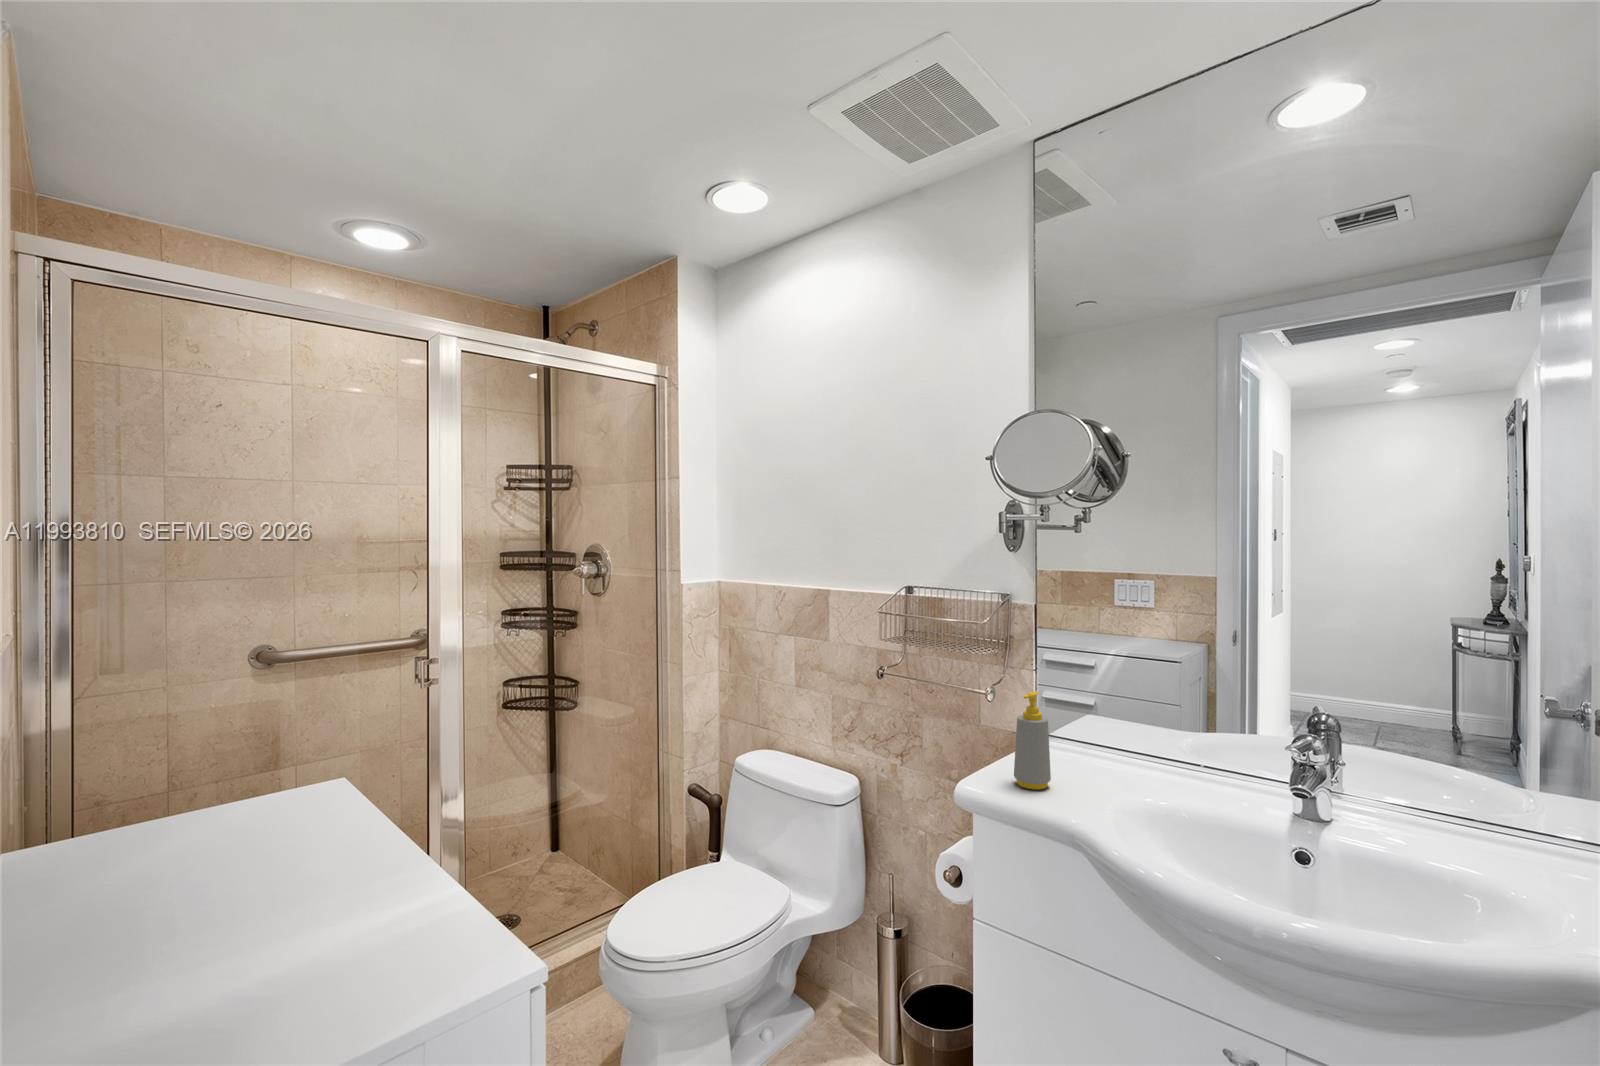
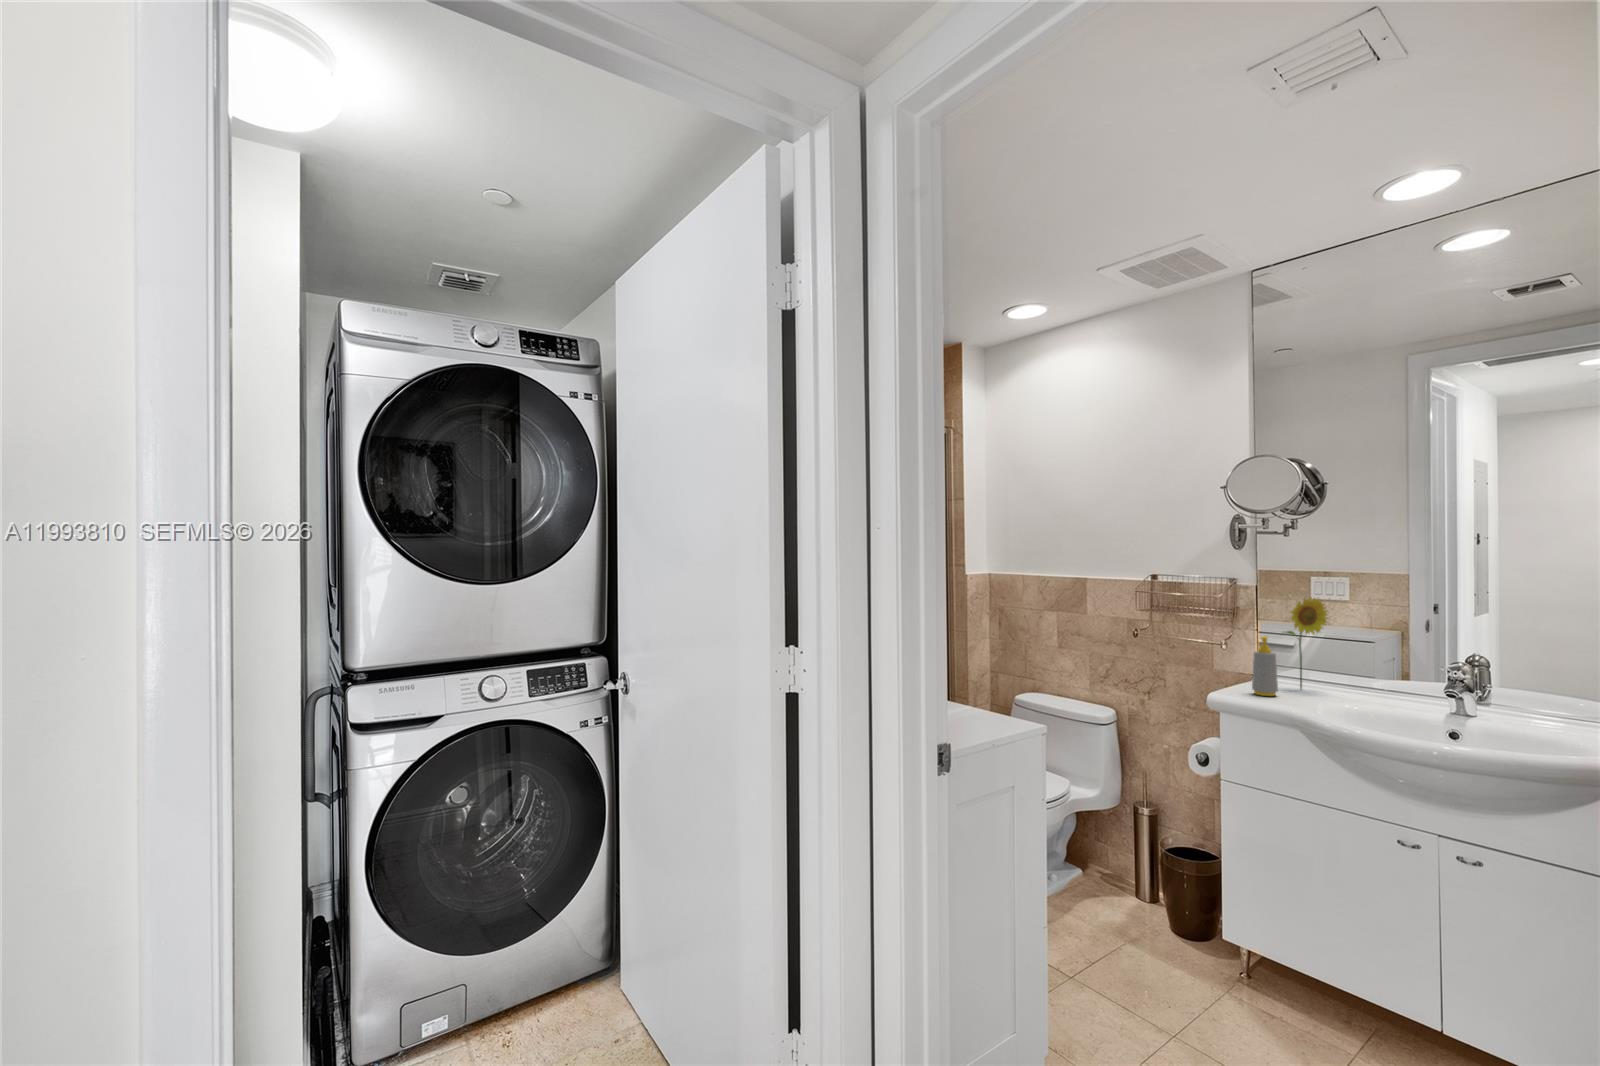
flower: none [1061,627,1128,767] -> present [1286,598,1328,688]

